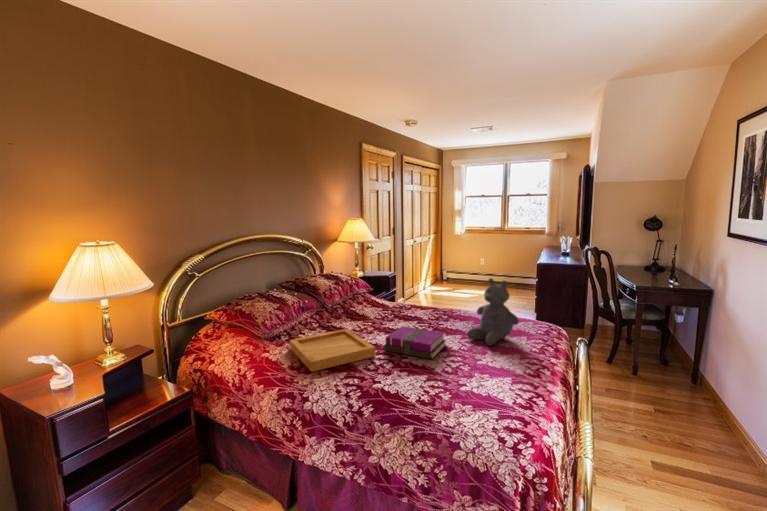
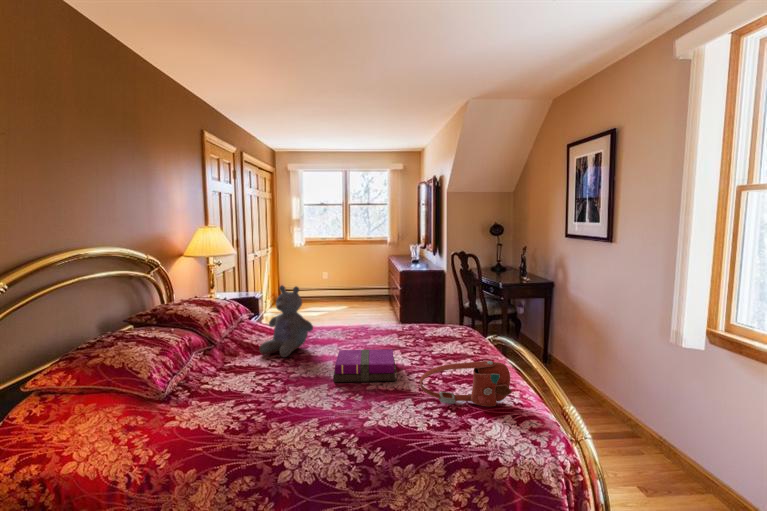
stuffed bear: present [467,278,519,345] -> present [259,285,313,357]
tray: present [290,329,375,372] -> none [201,365,330,429]
handbag: none [431,352,513,399] -> present [420,361,512,407]

